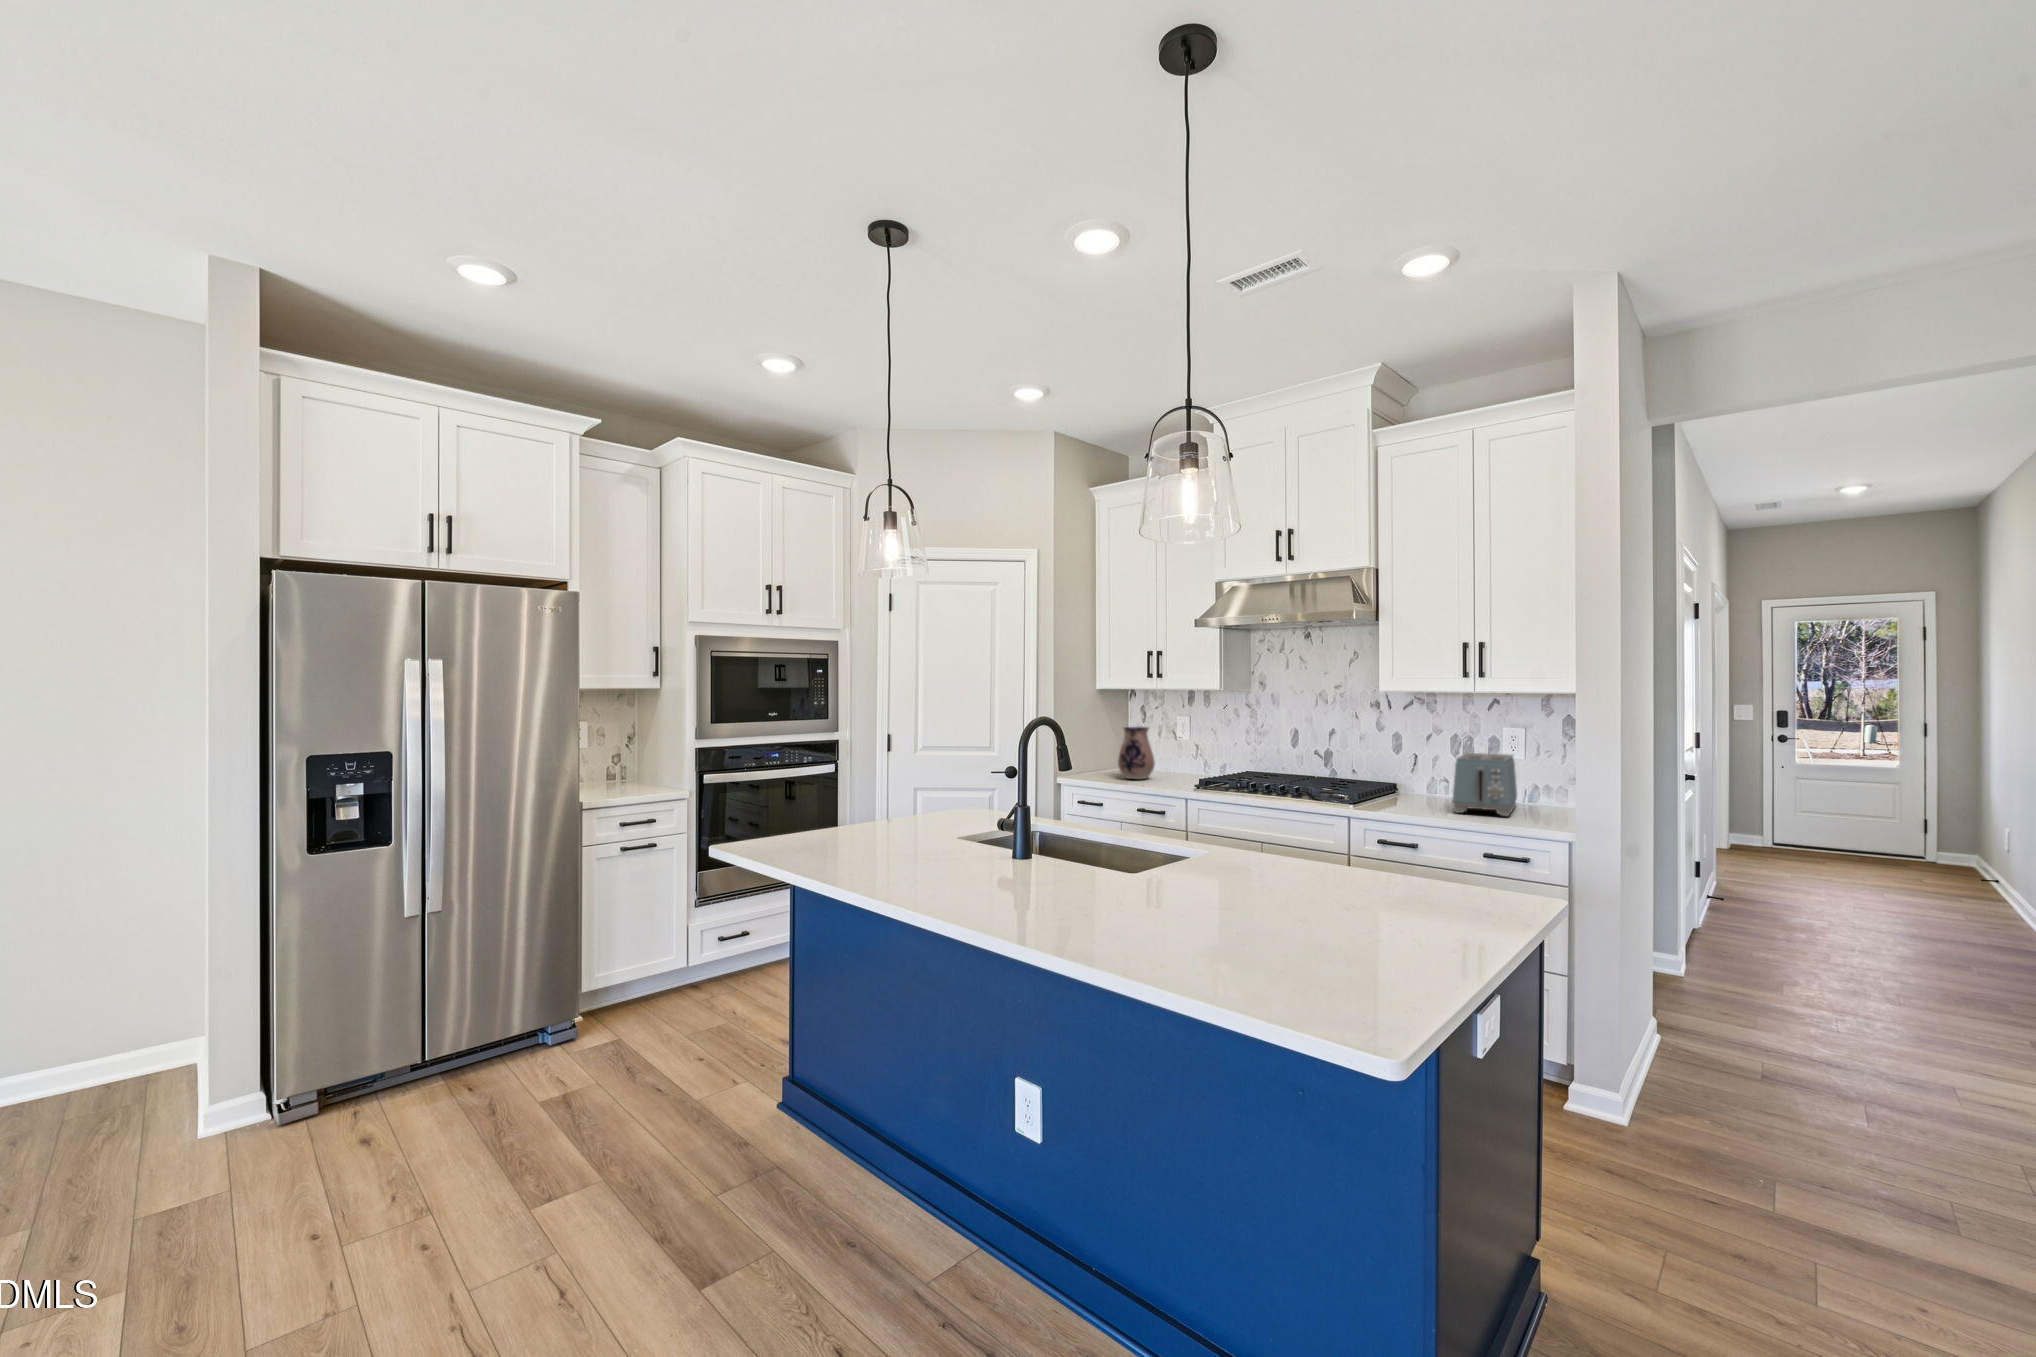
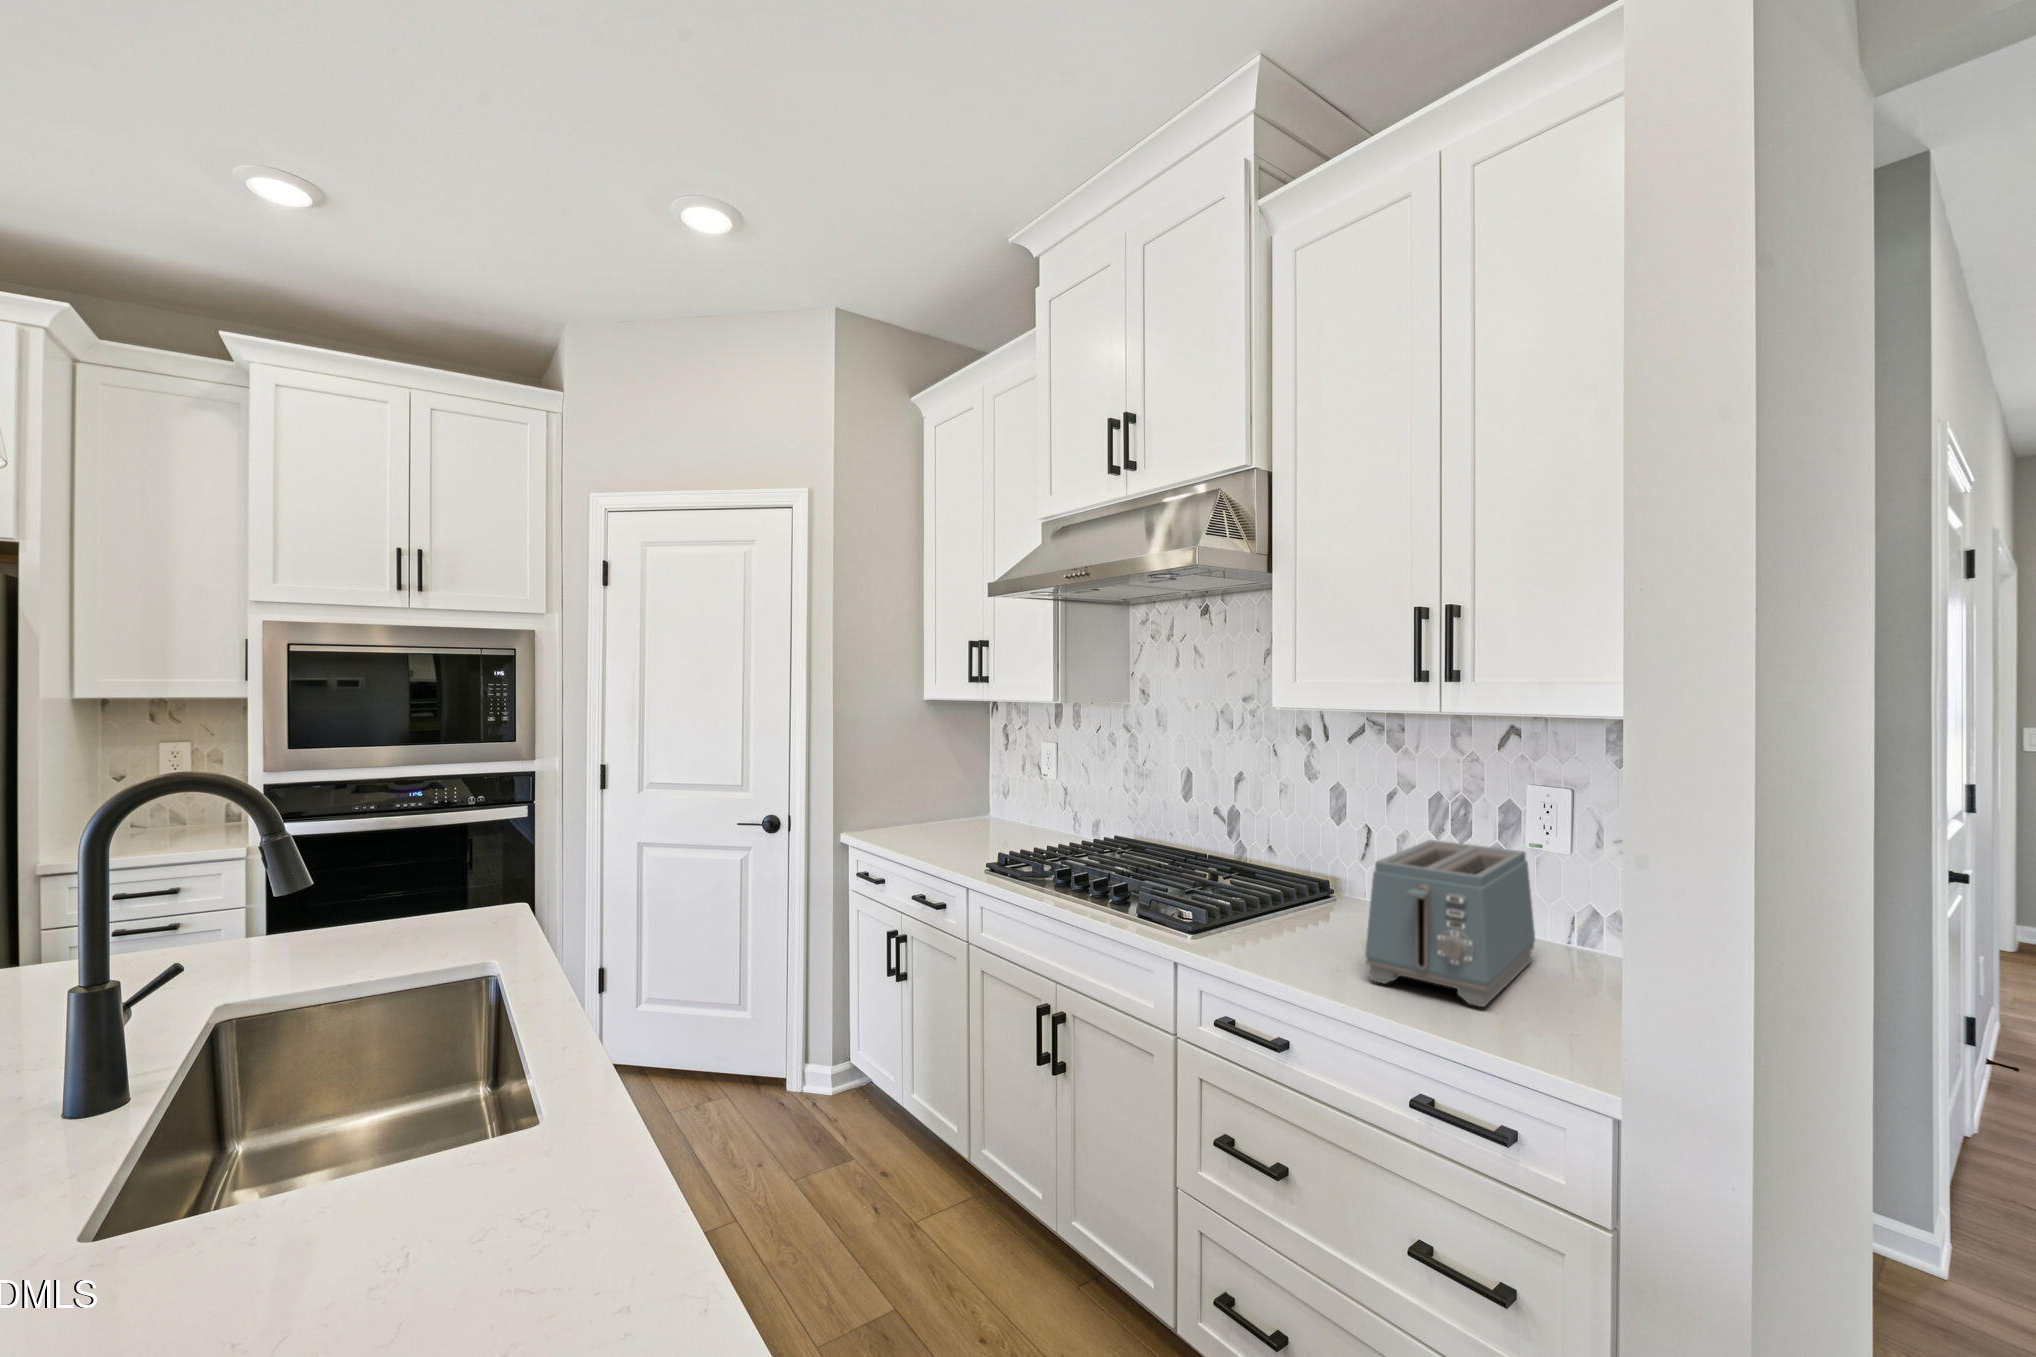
ceramic pitcher: present [1118,727,1155,779] -> none [905,759,962,844]

